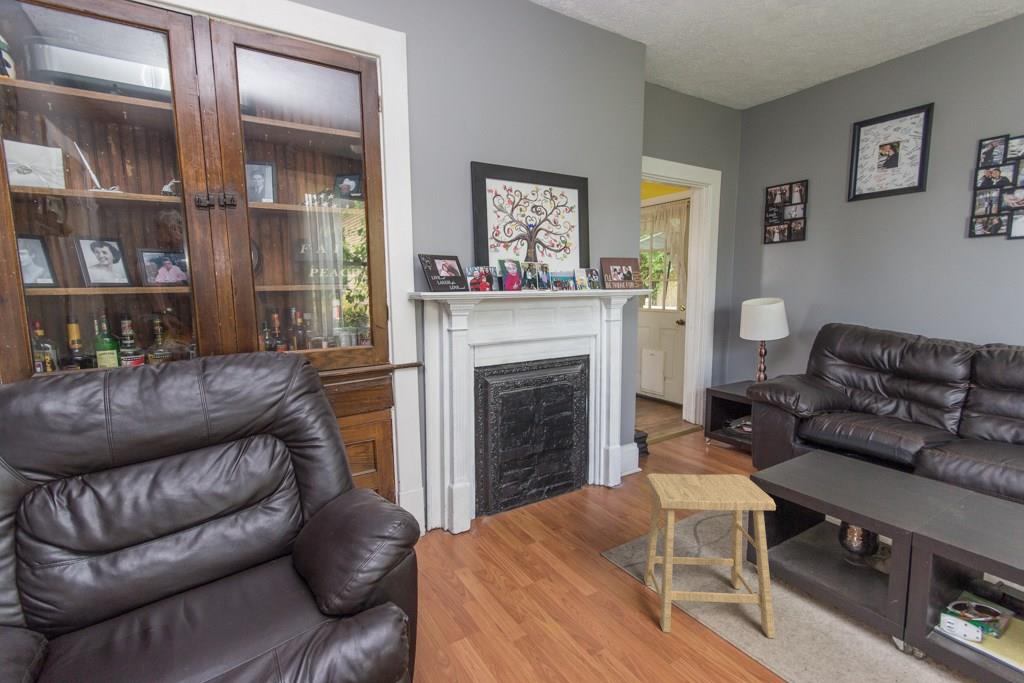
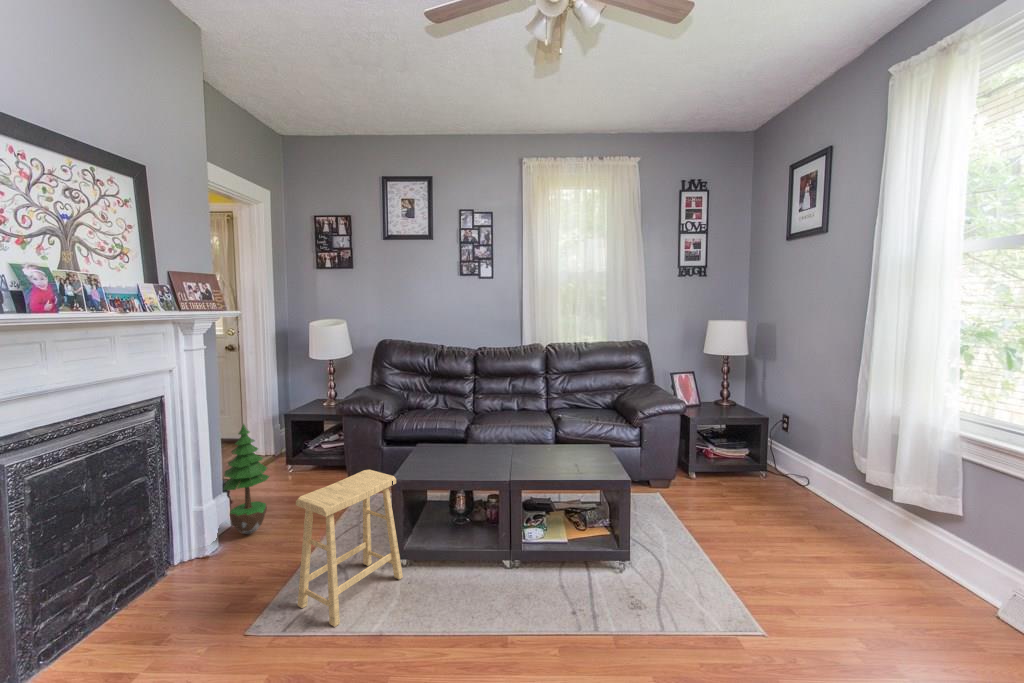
potted tree: none [627,388,666,486] -> present [223,424,269,534]

